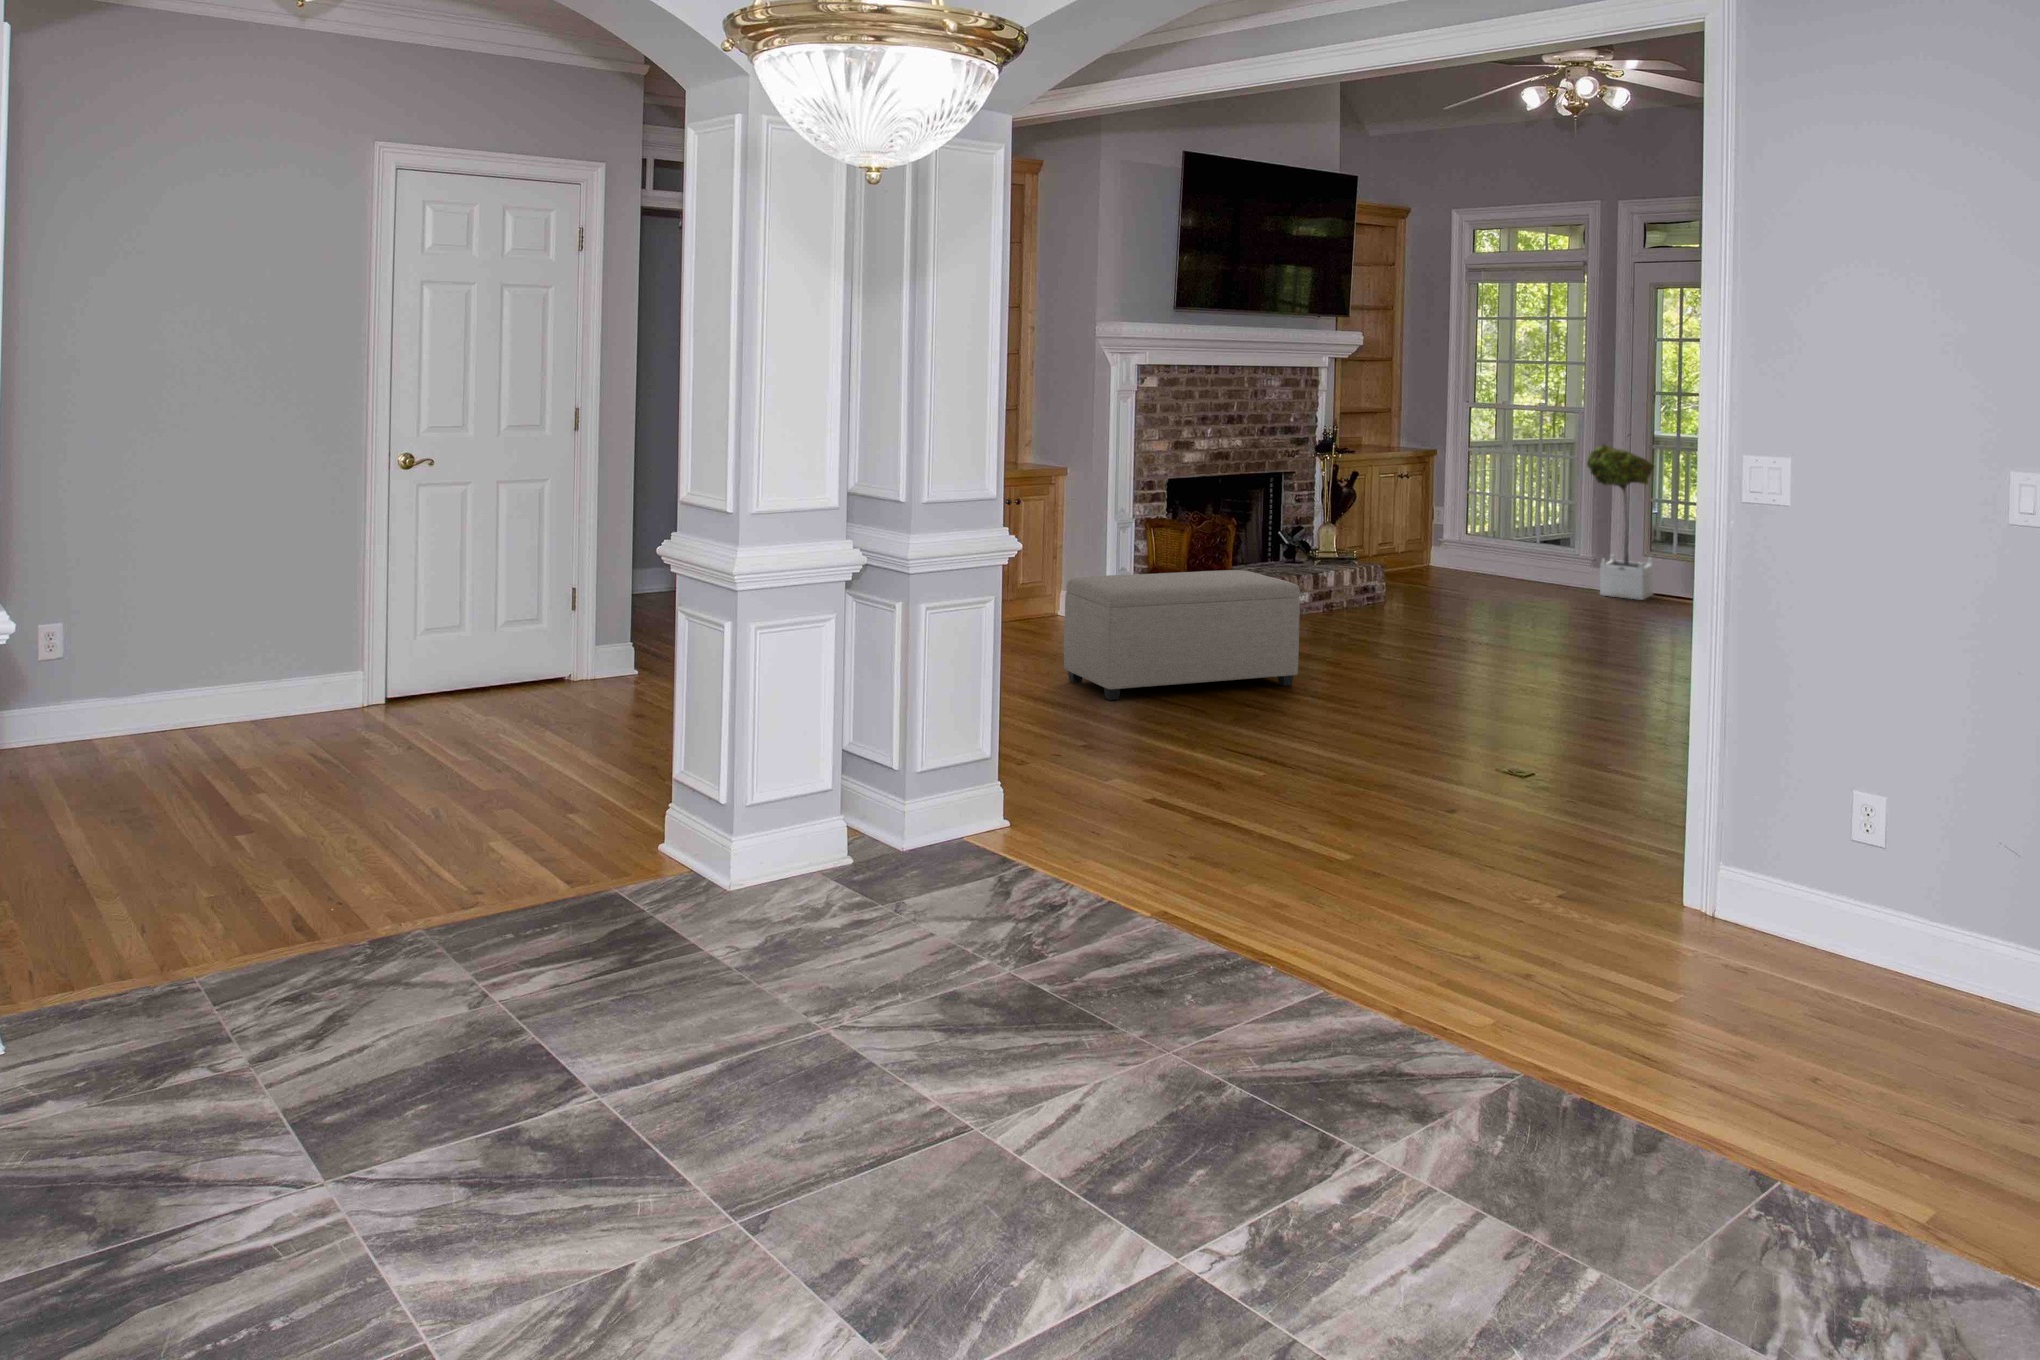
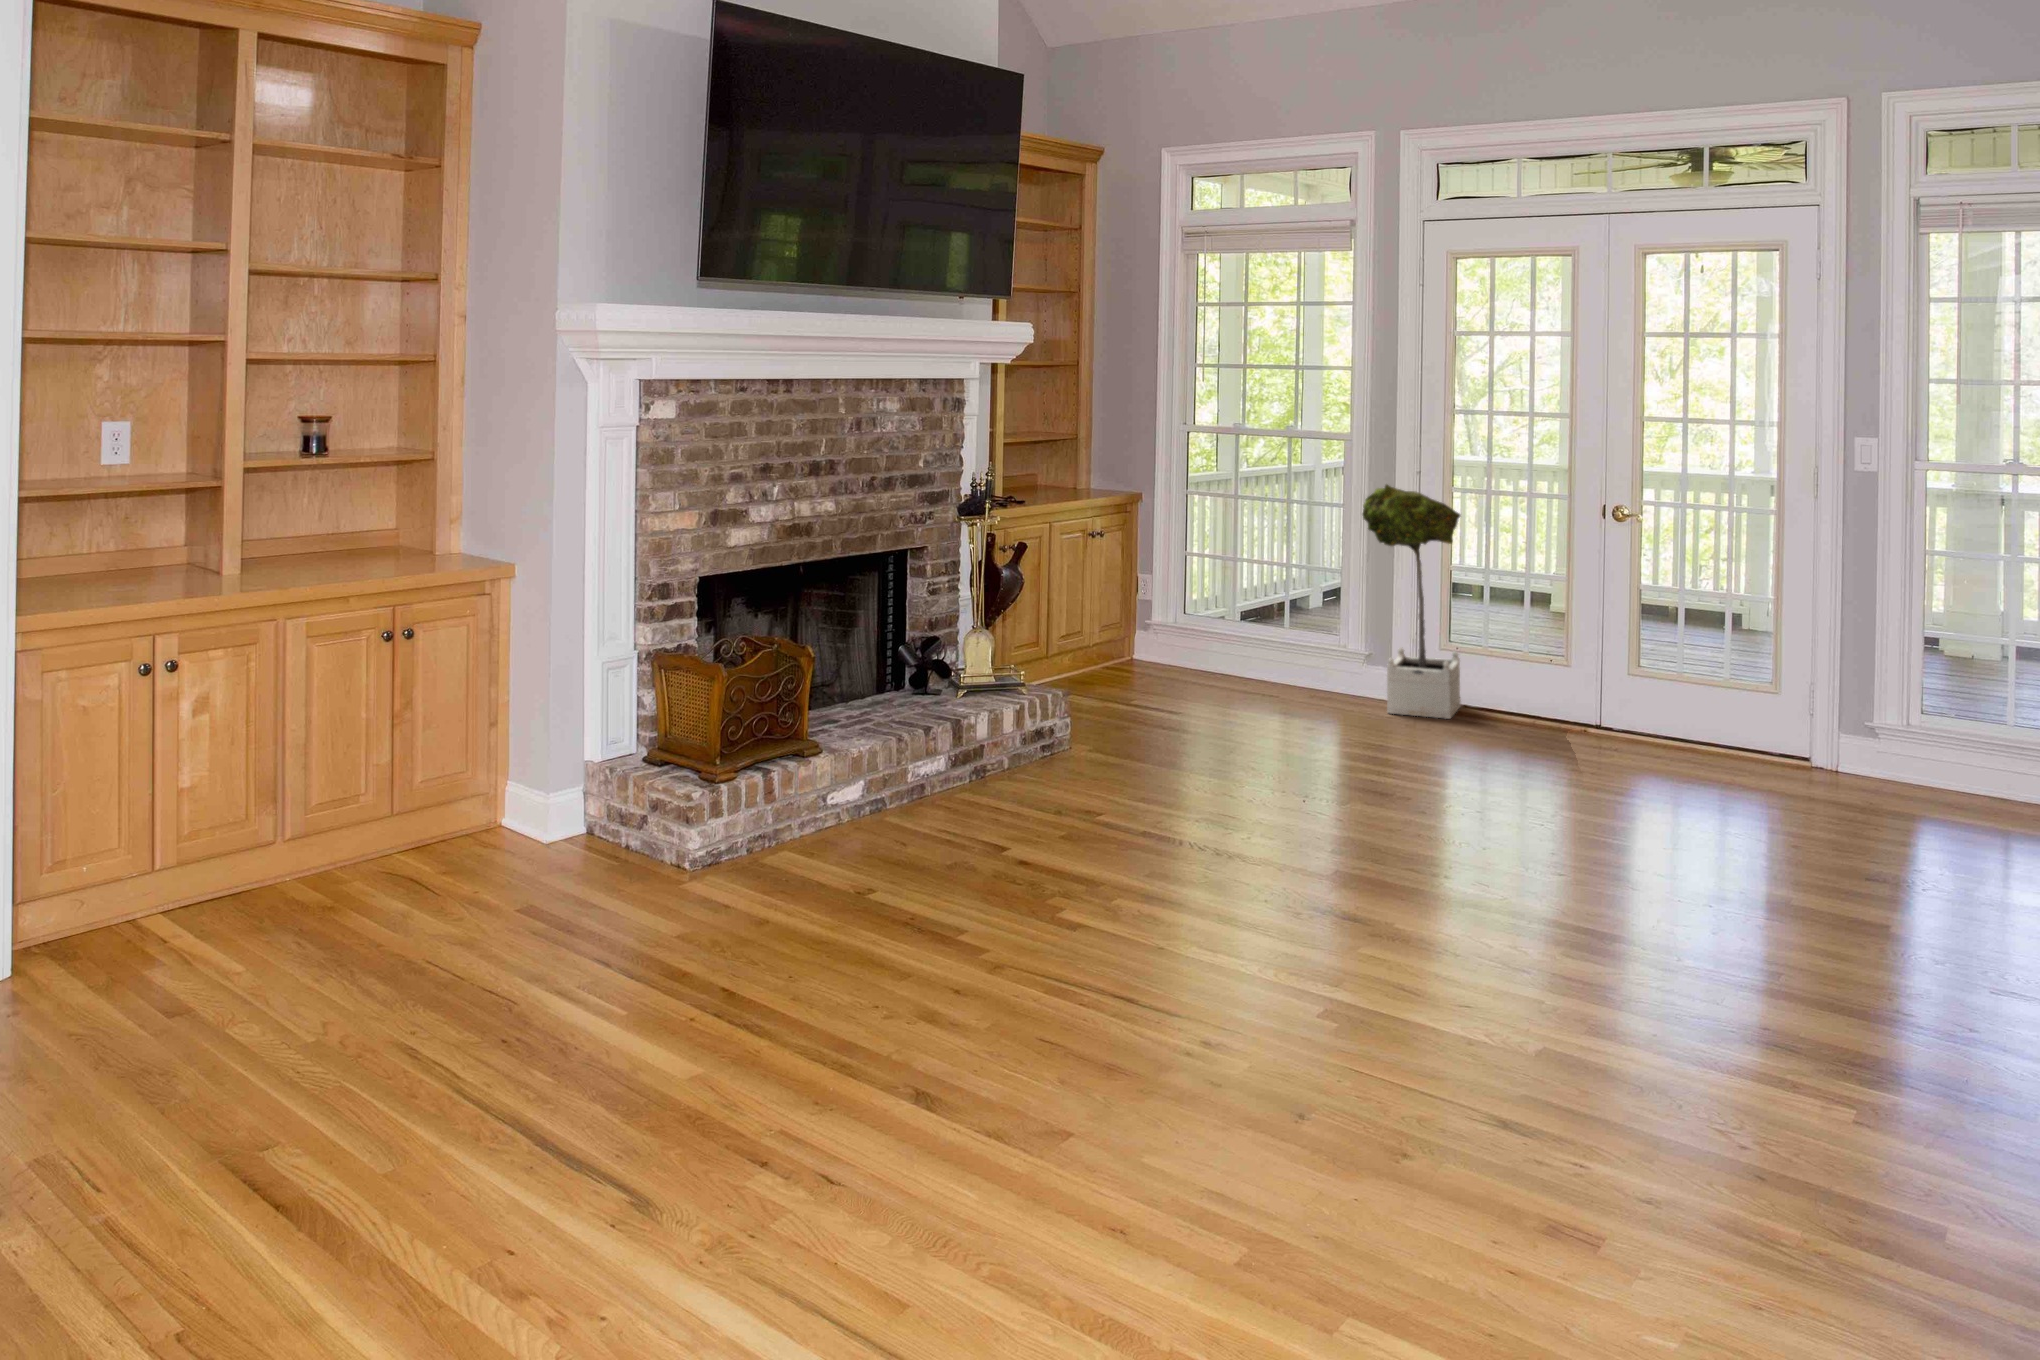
ottoman: present [1064,570,1300,700] -> none [379,780,887,1141]

